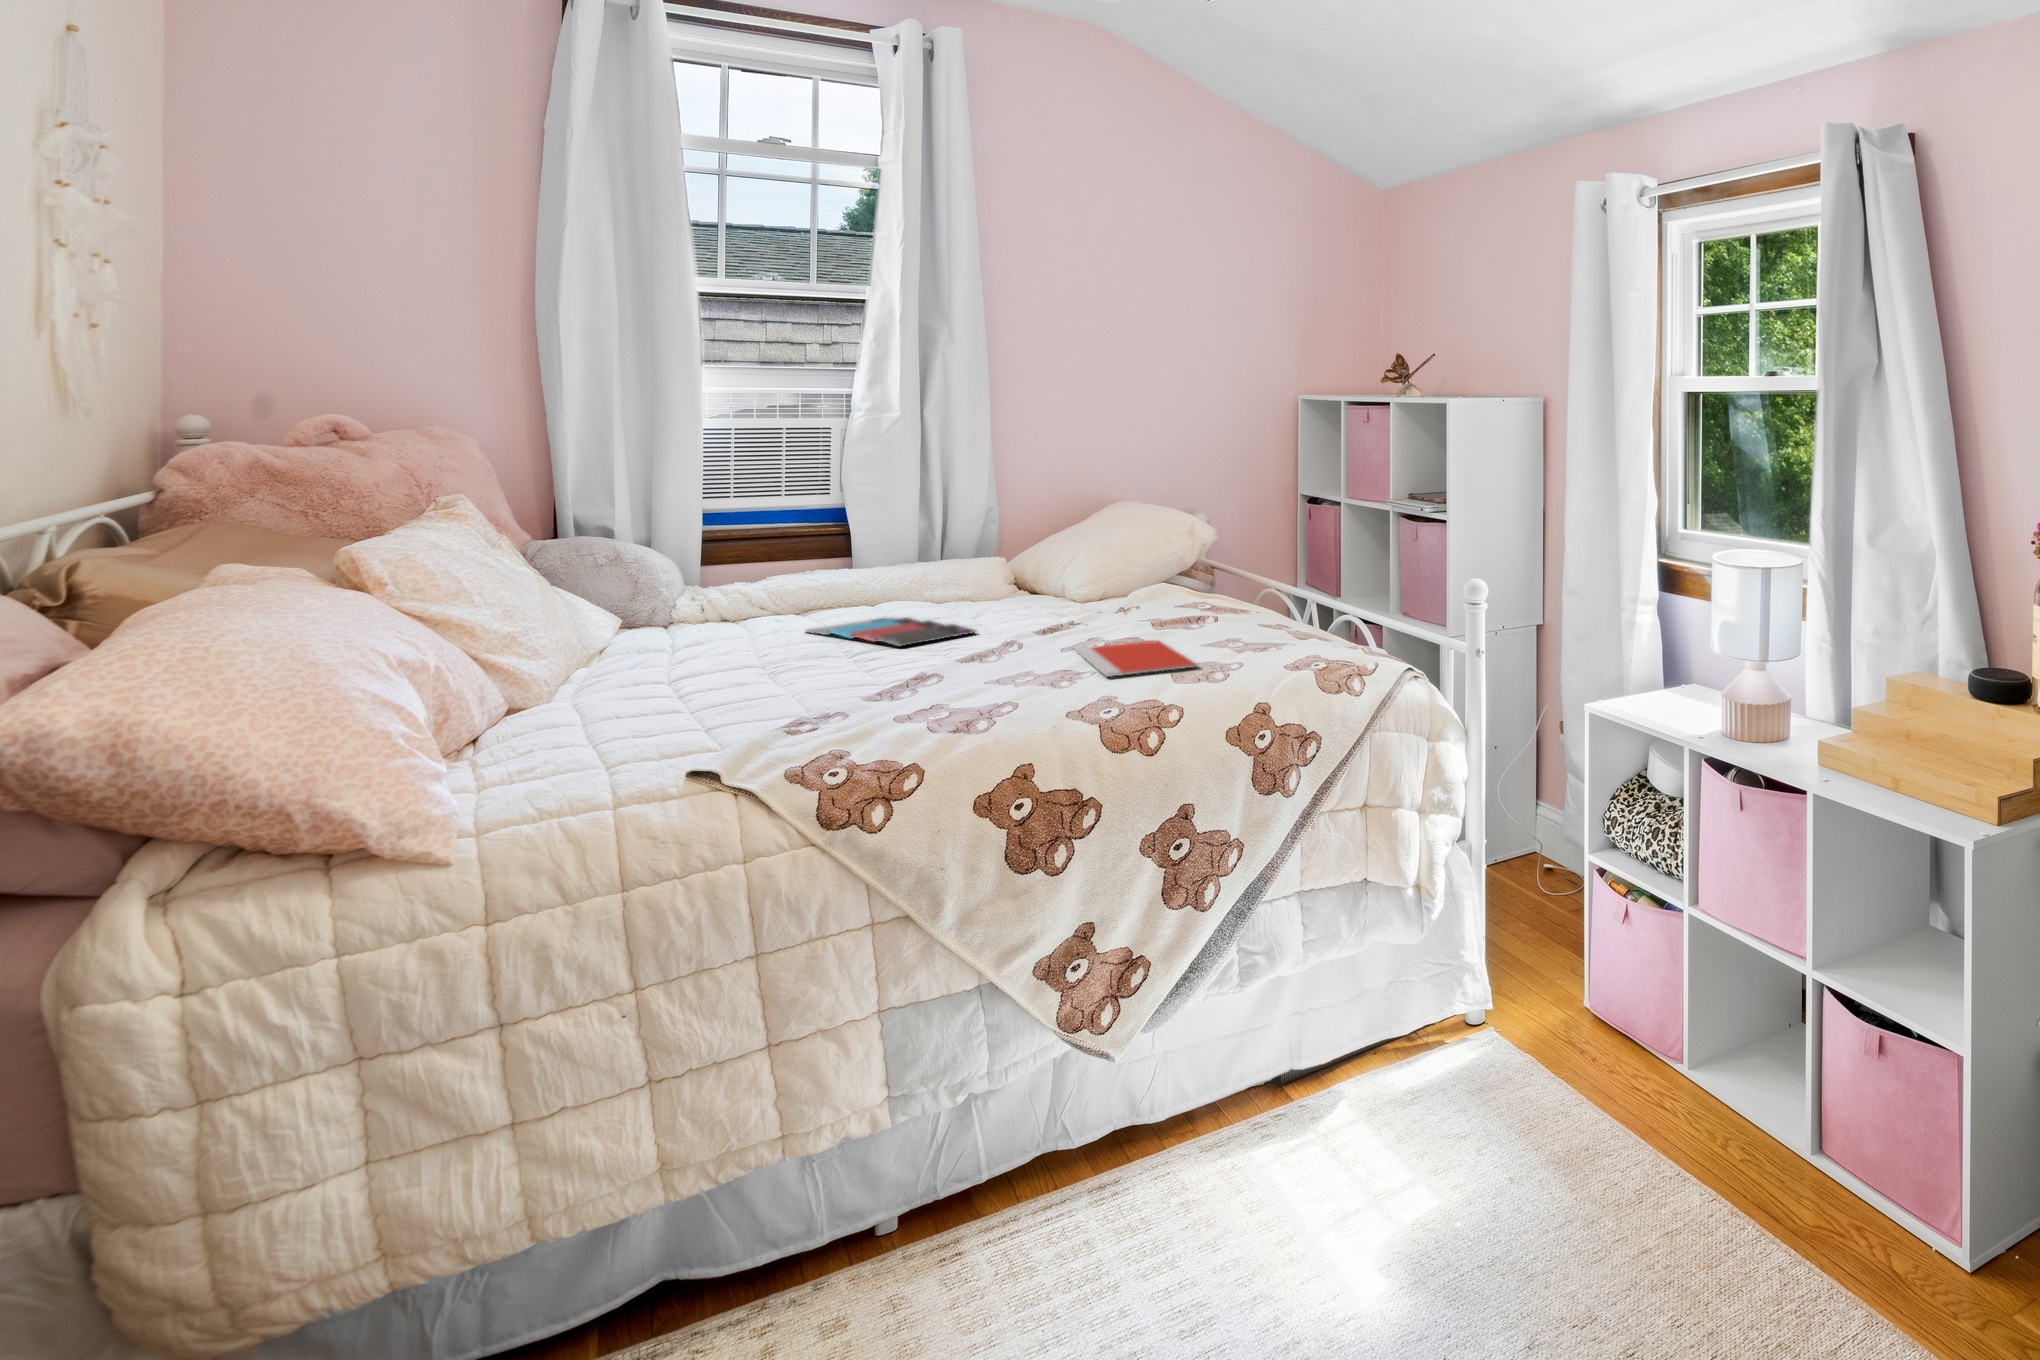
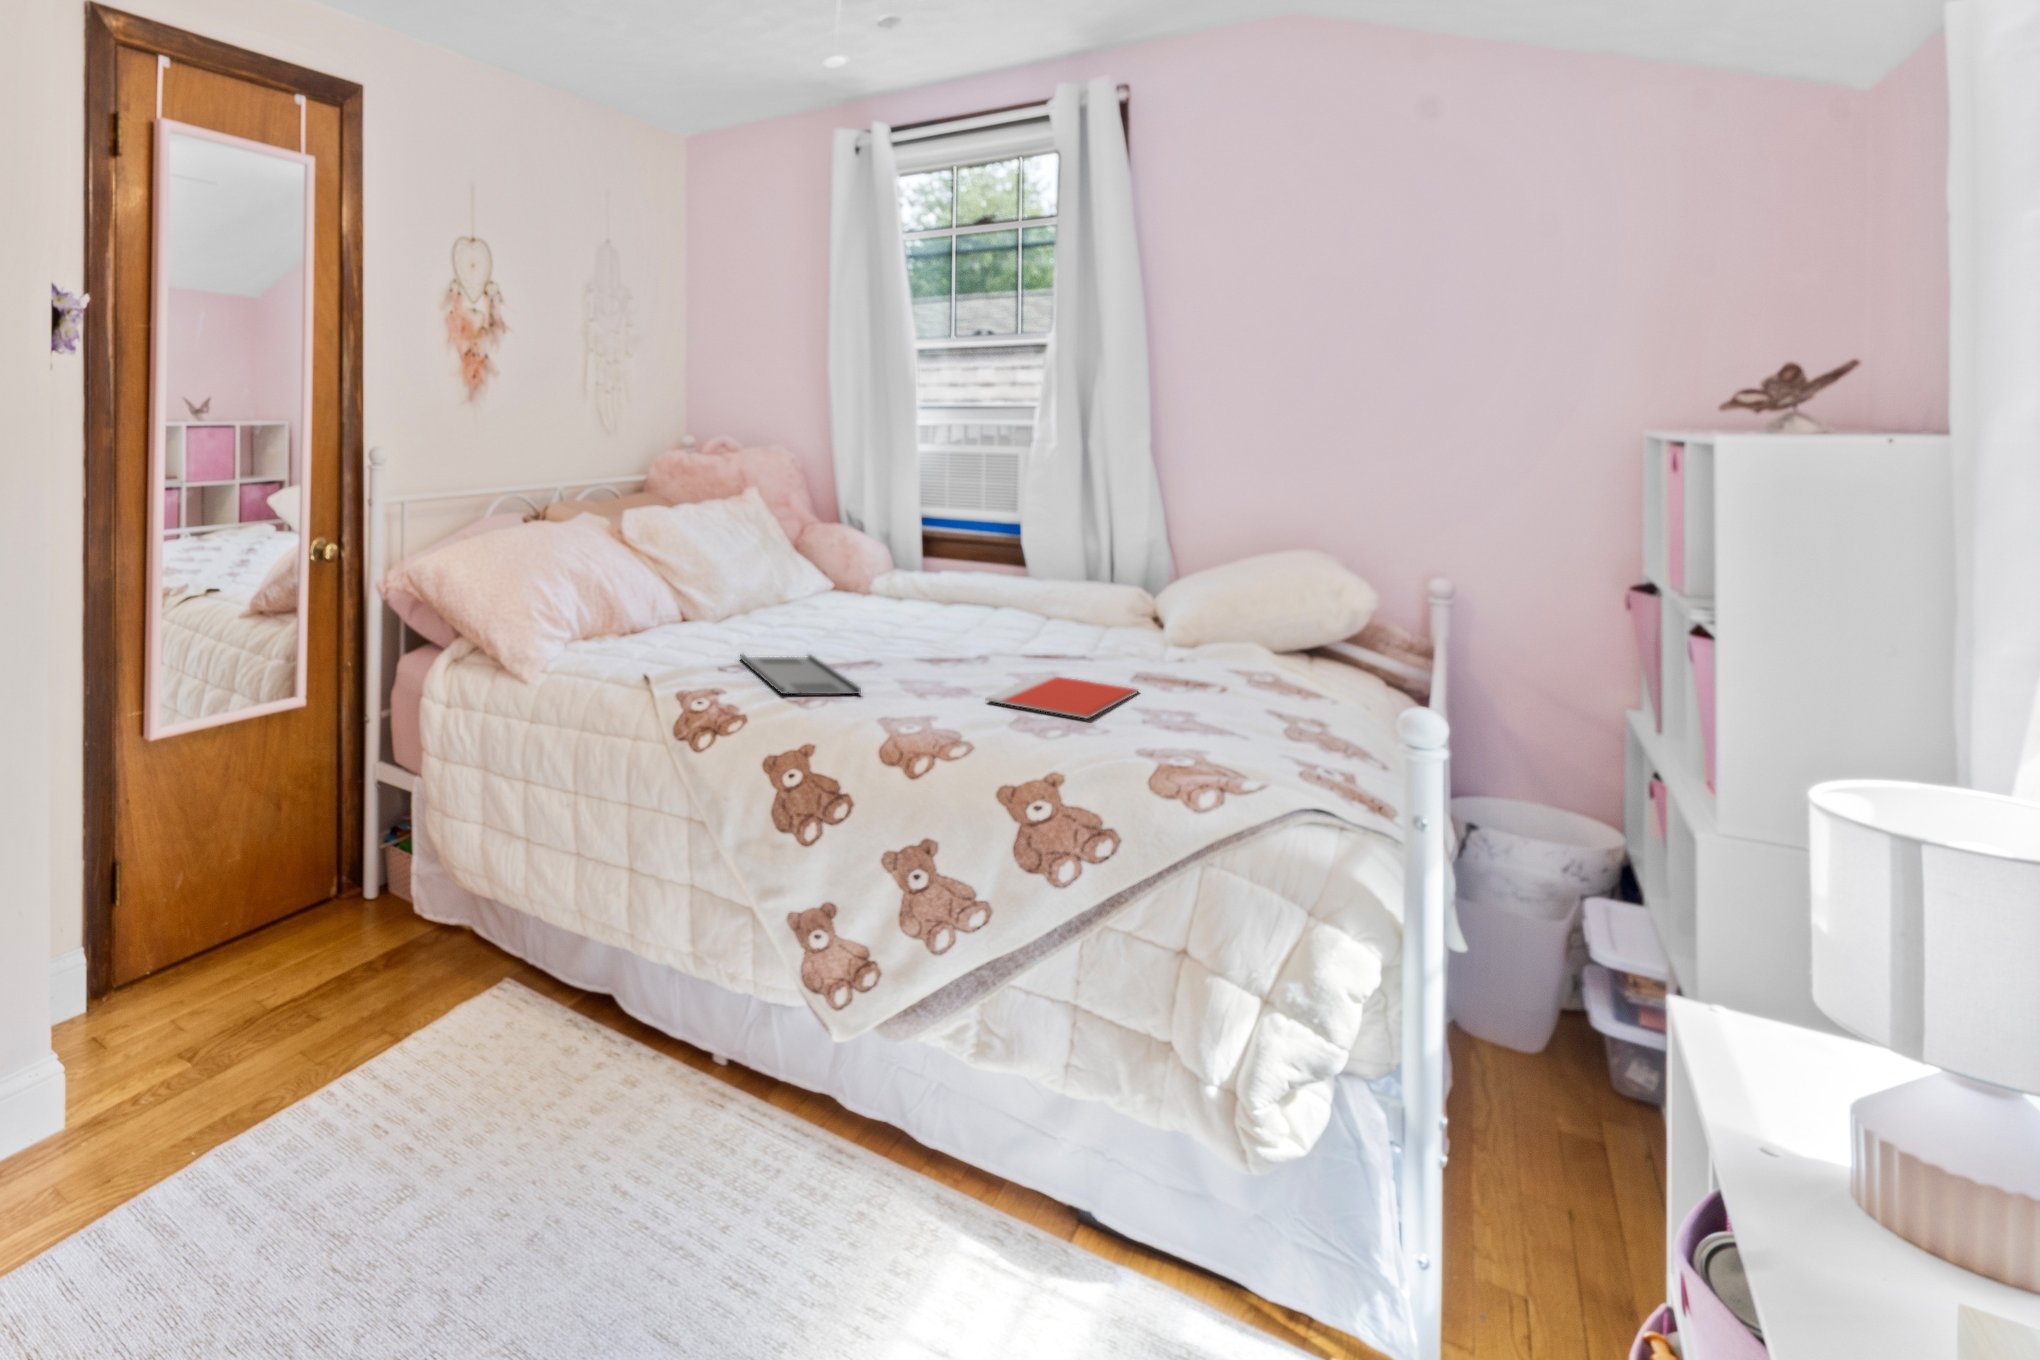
smartphone: present [806,617,976,646] -> none [917,613,1019,643]
tray: none [775,688,1007,727] -> present [740,654,861,694]

